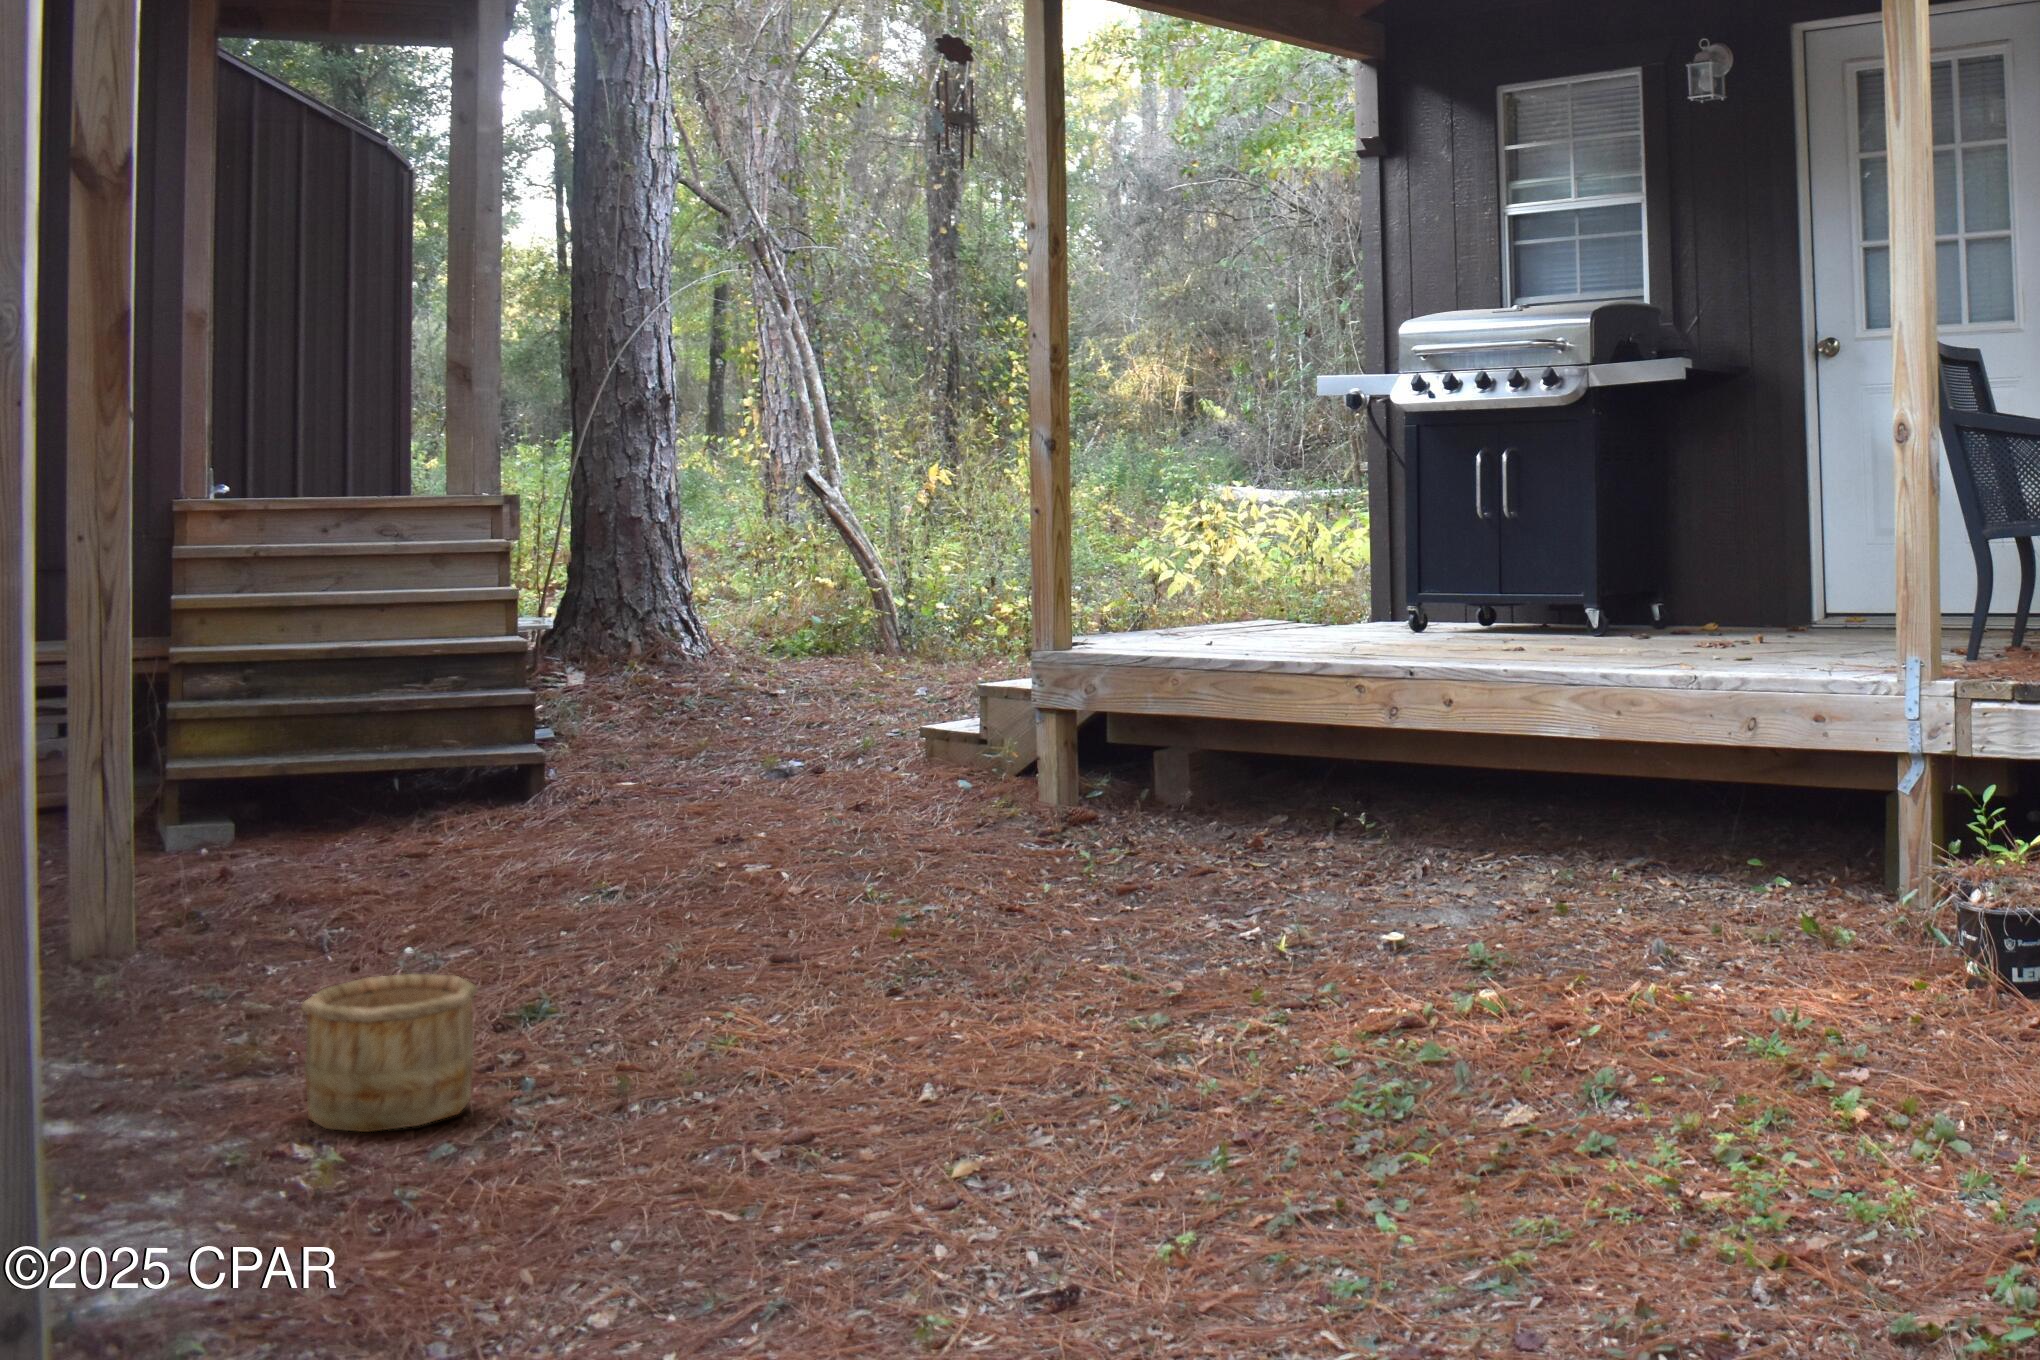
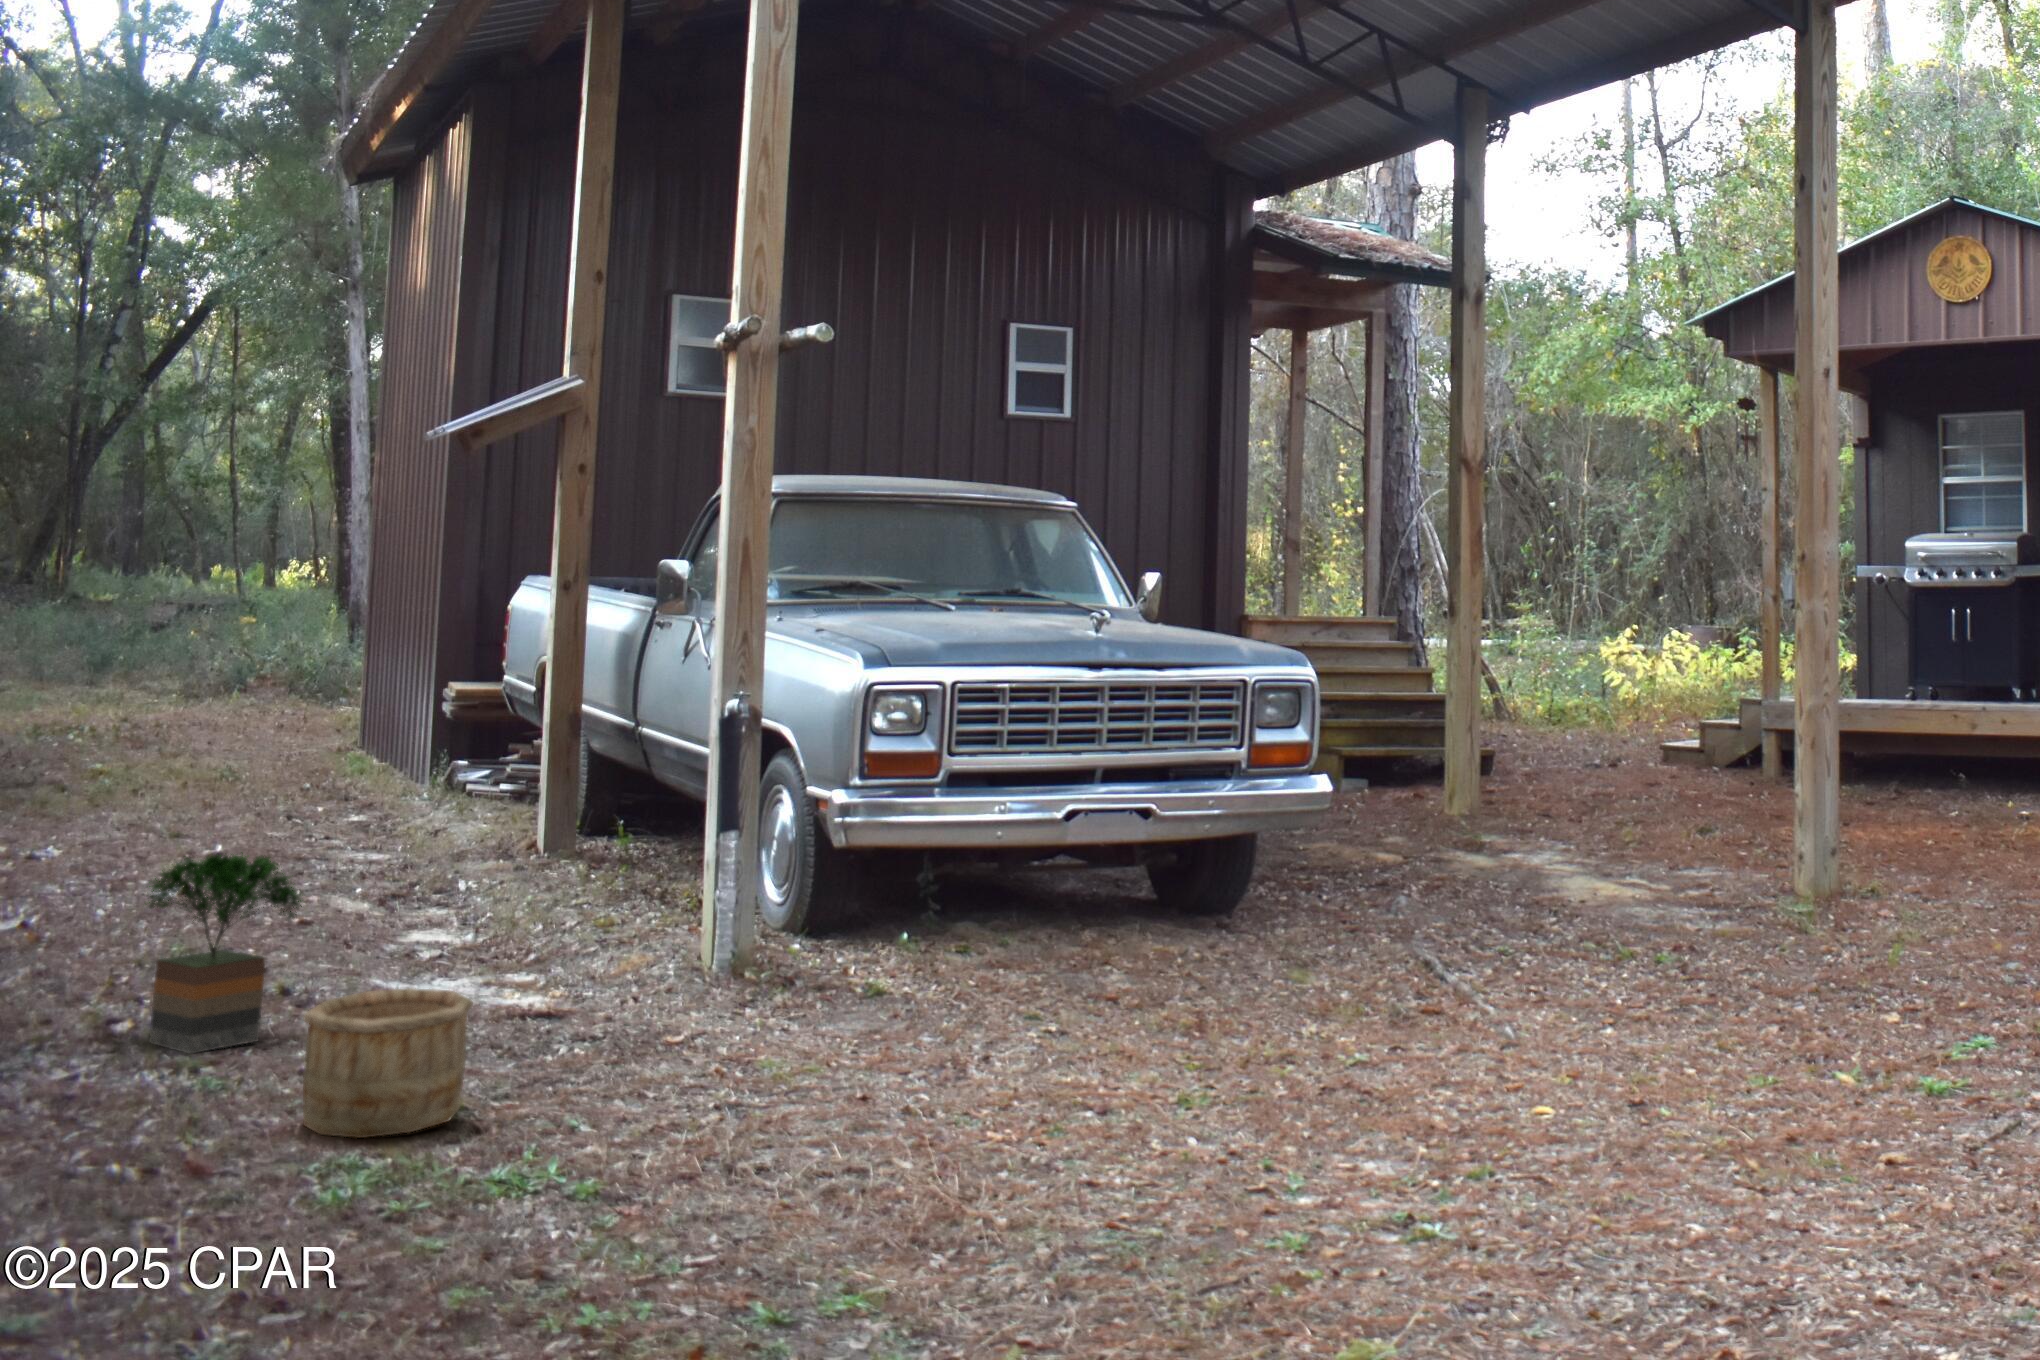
potted tree: none [134,829,305,1045] -> present [149,853,302,1054]

